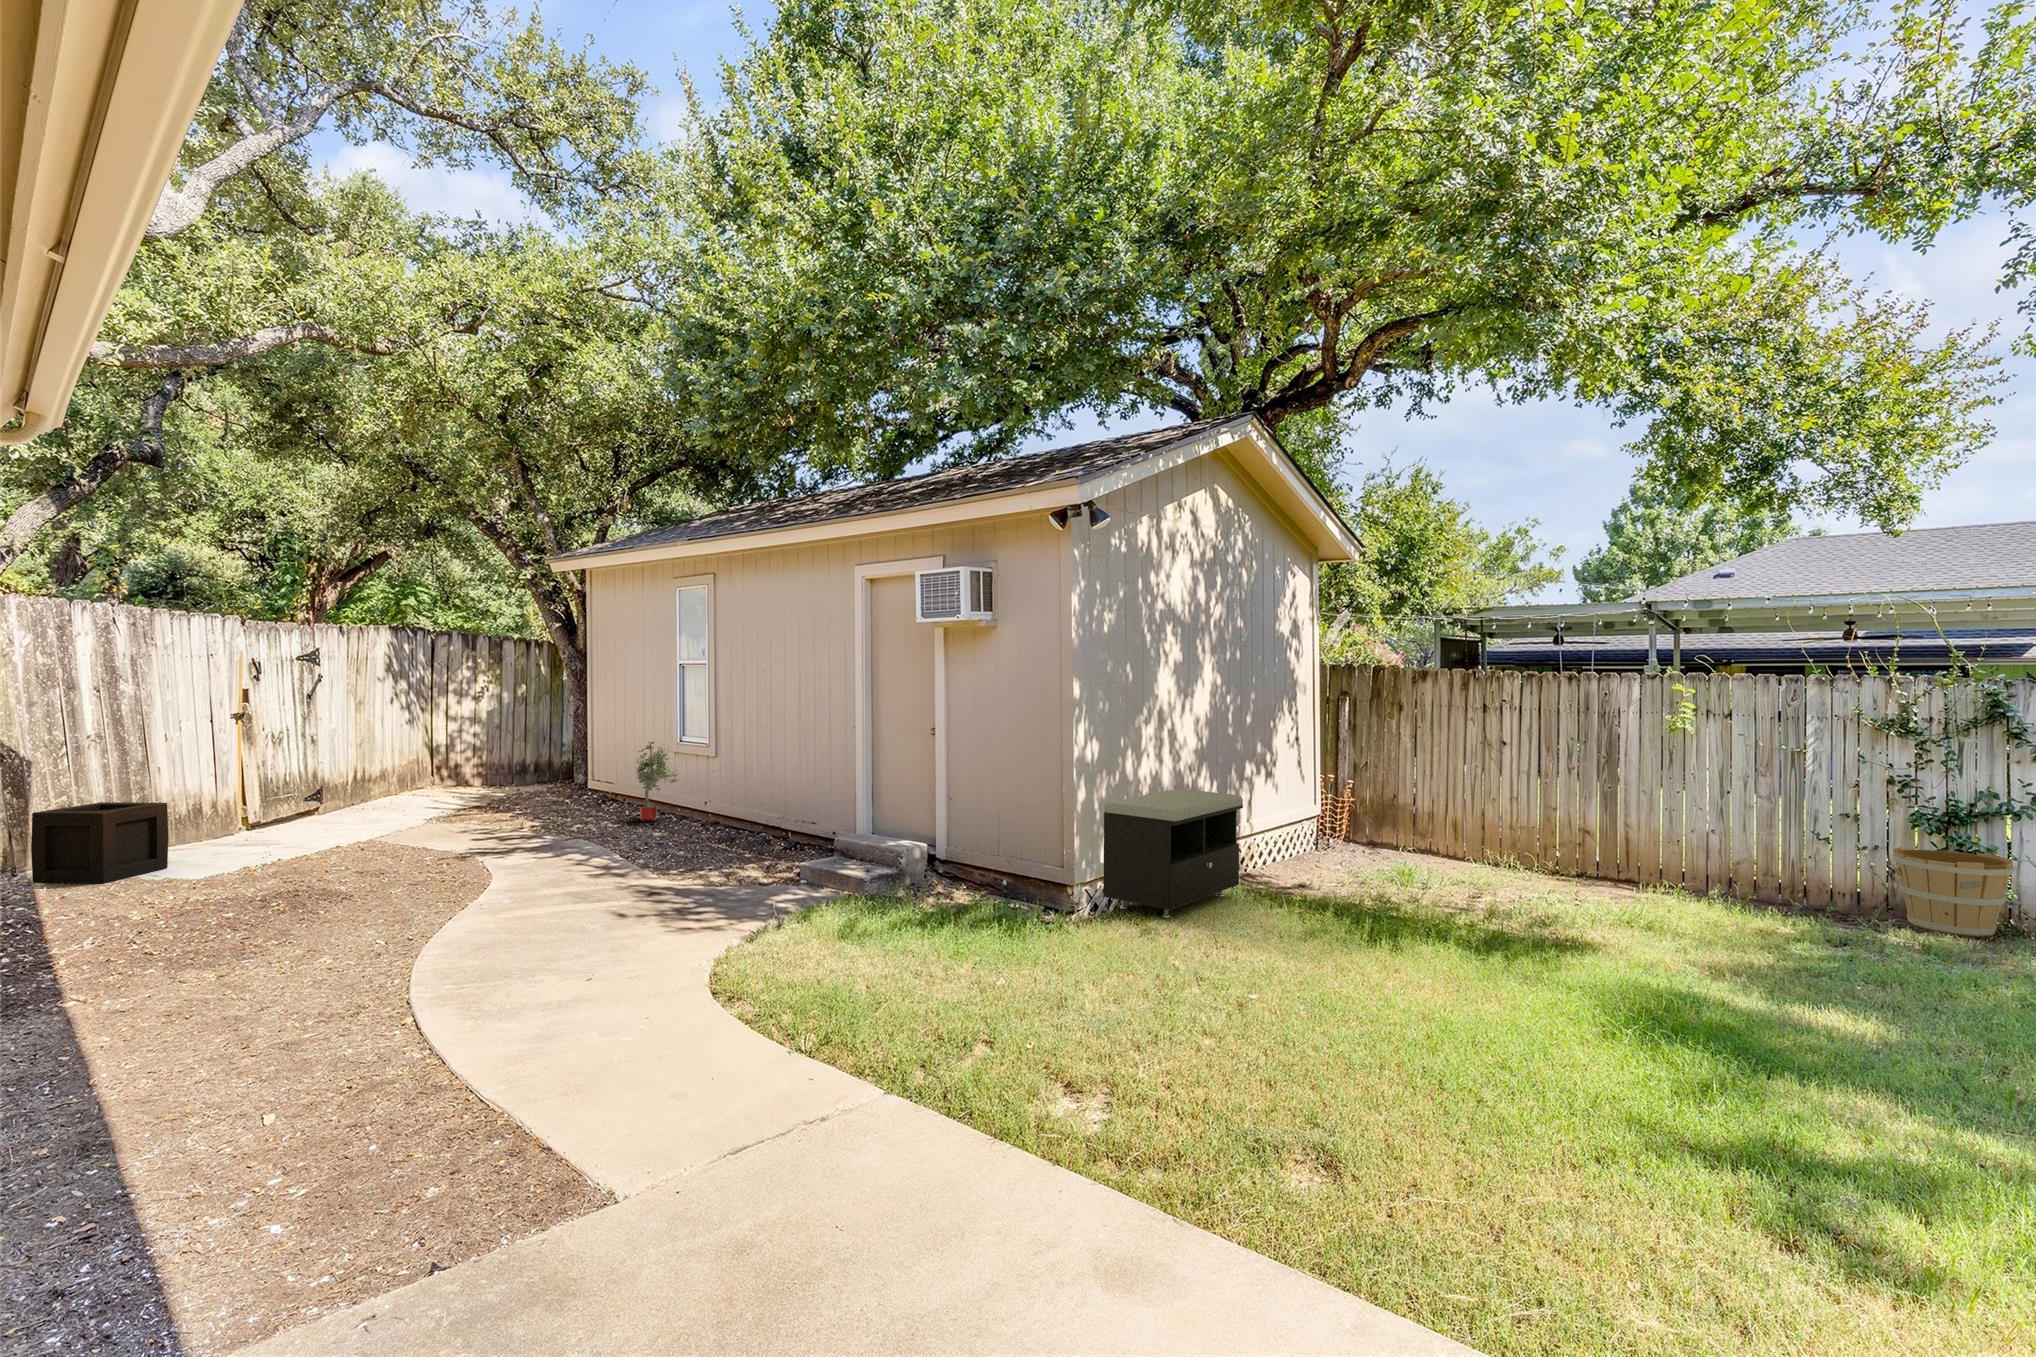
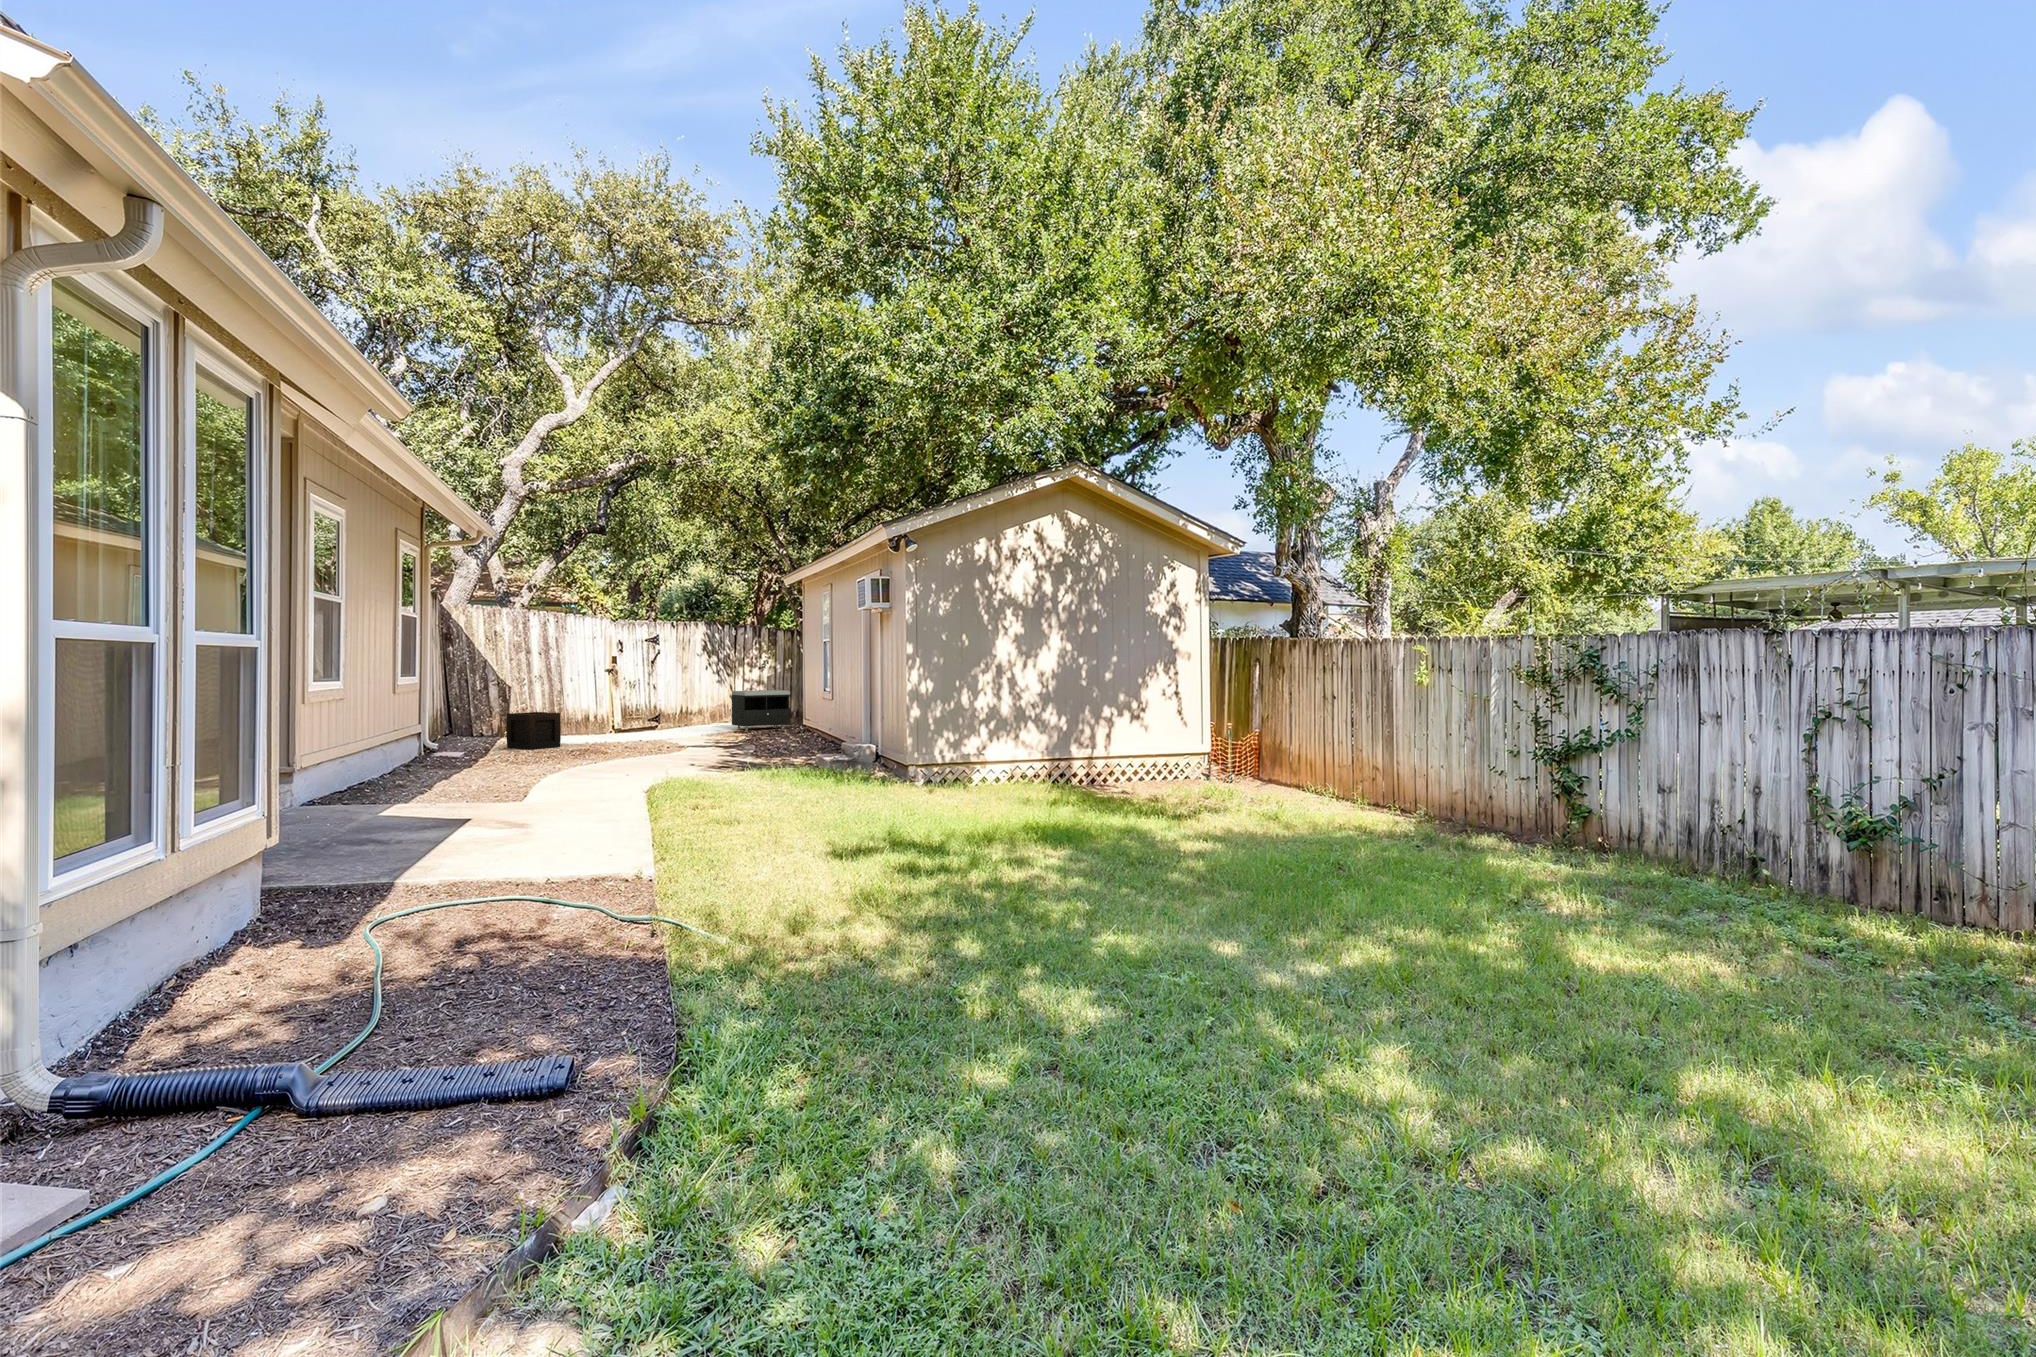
potted tree: present [636,742,679,822] -> none [799,692,828,745]
storage bench: present [1103,789,1243,918] -> present [732,690,790,730]
wooden bucket: present [1892,847,2015,937] -> none [1454,777,1532,846]

